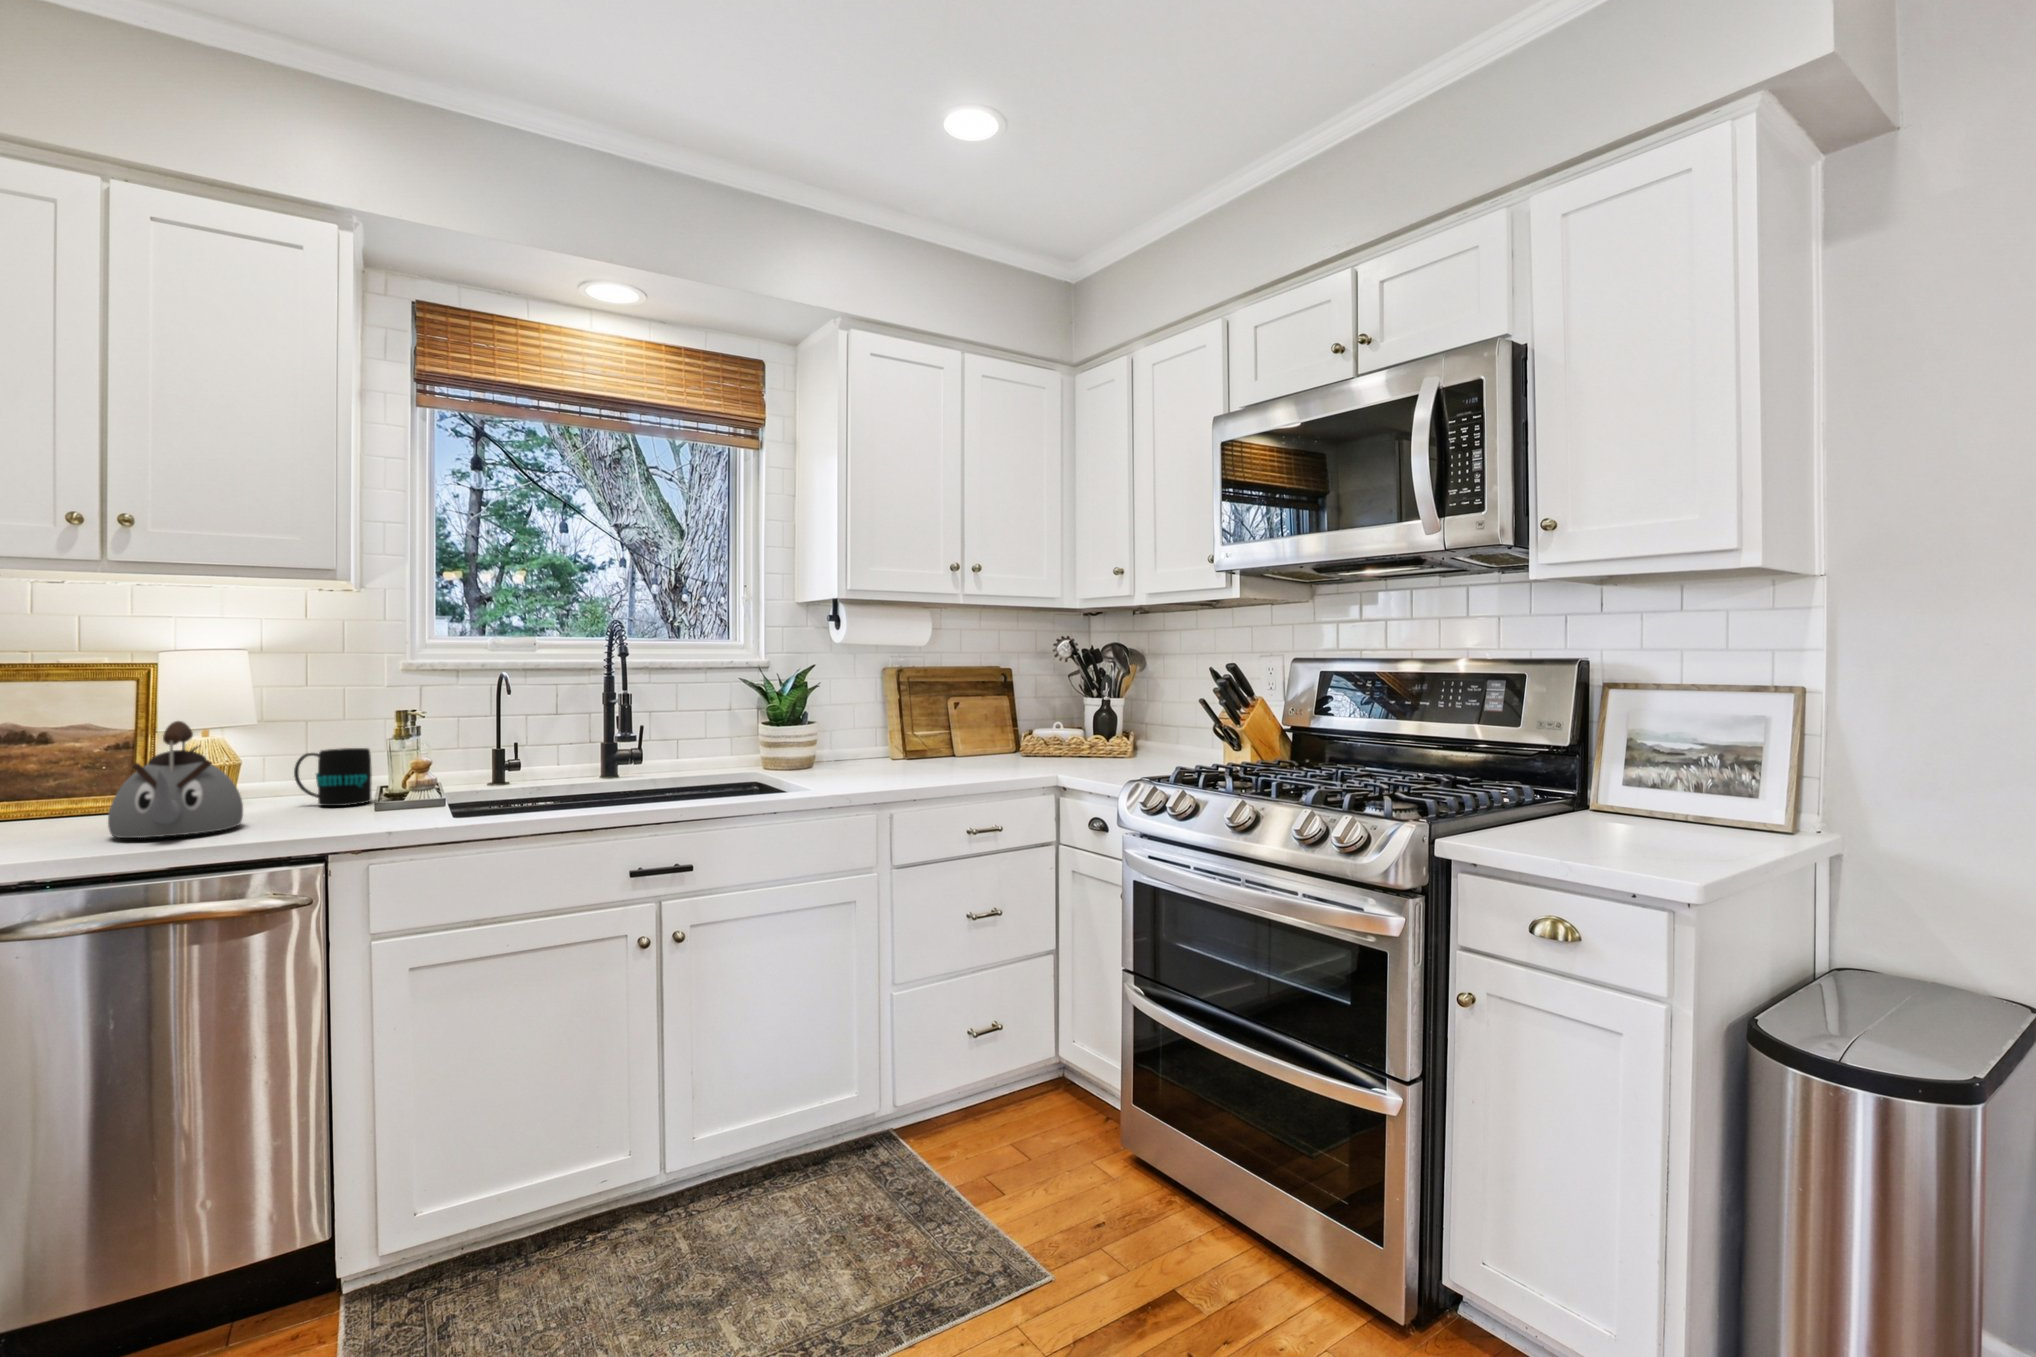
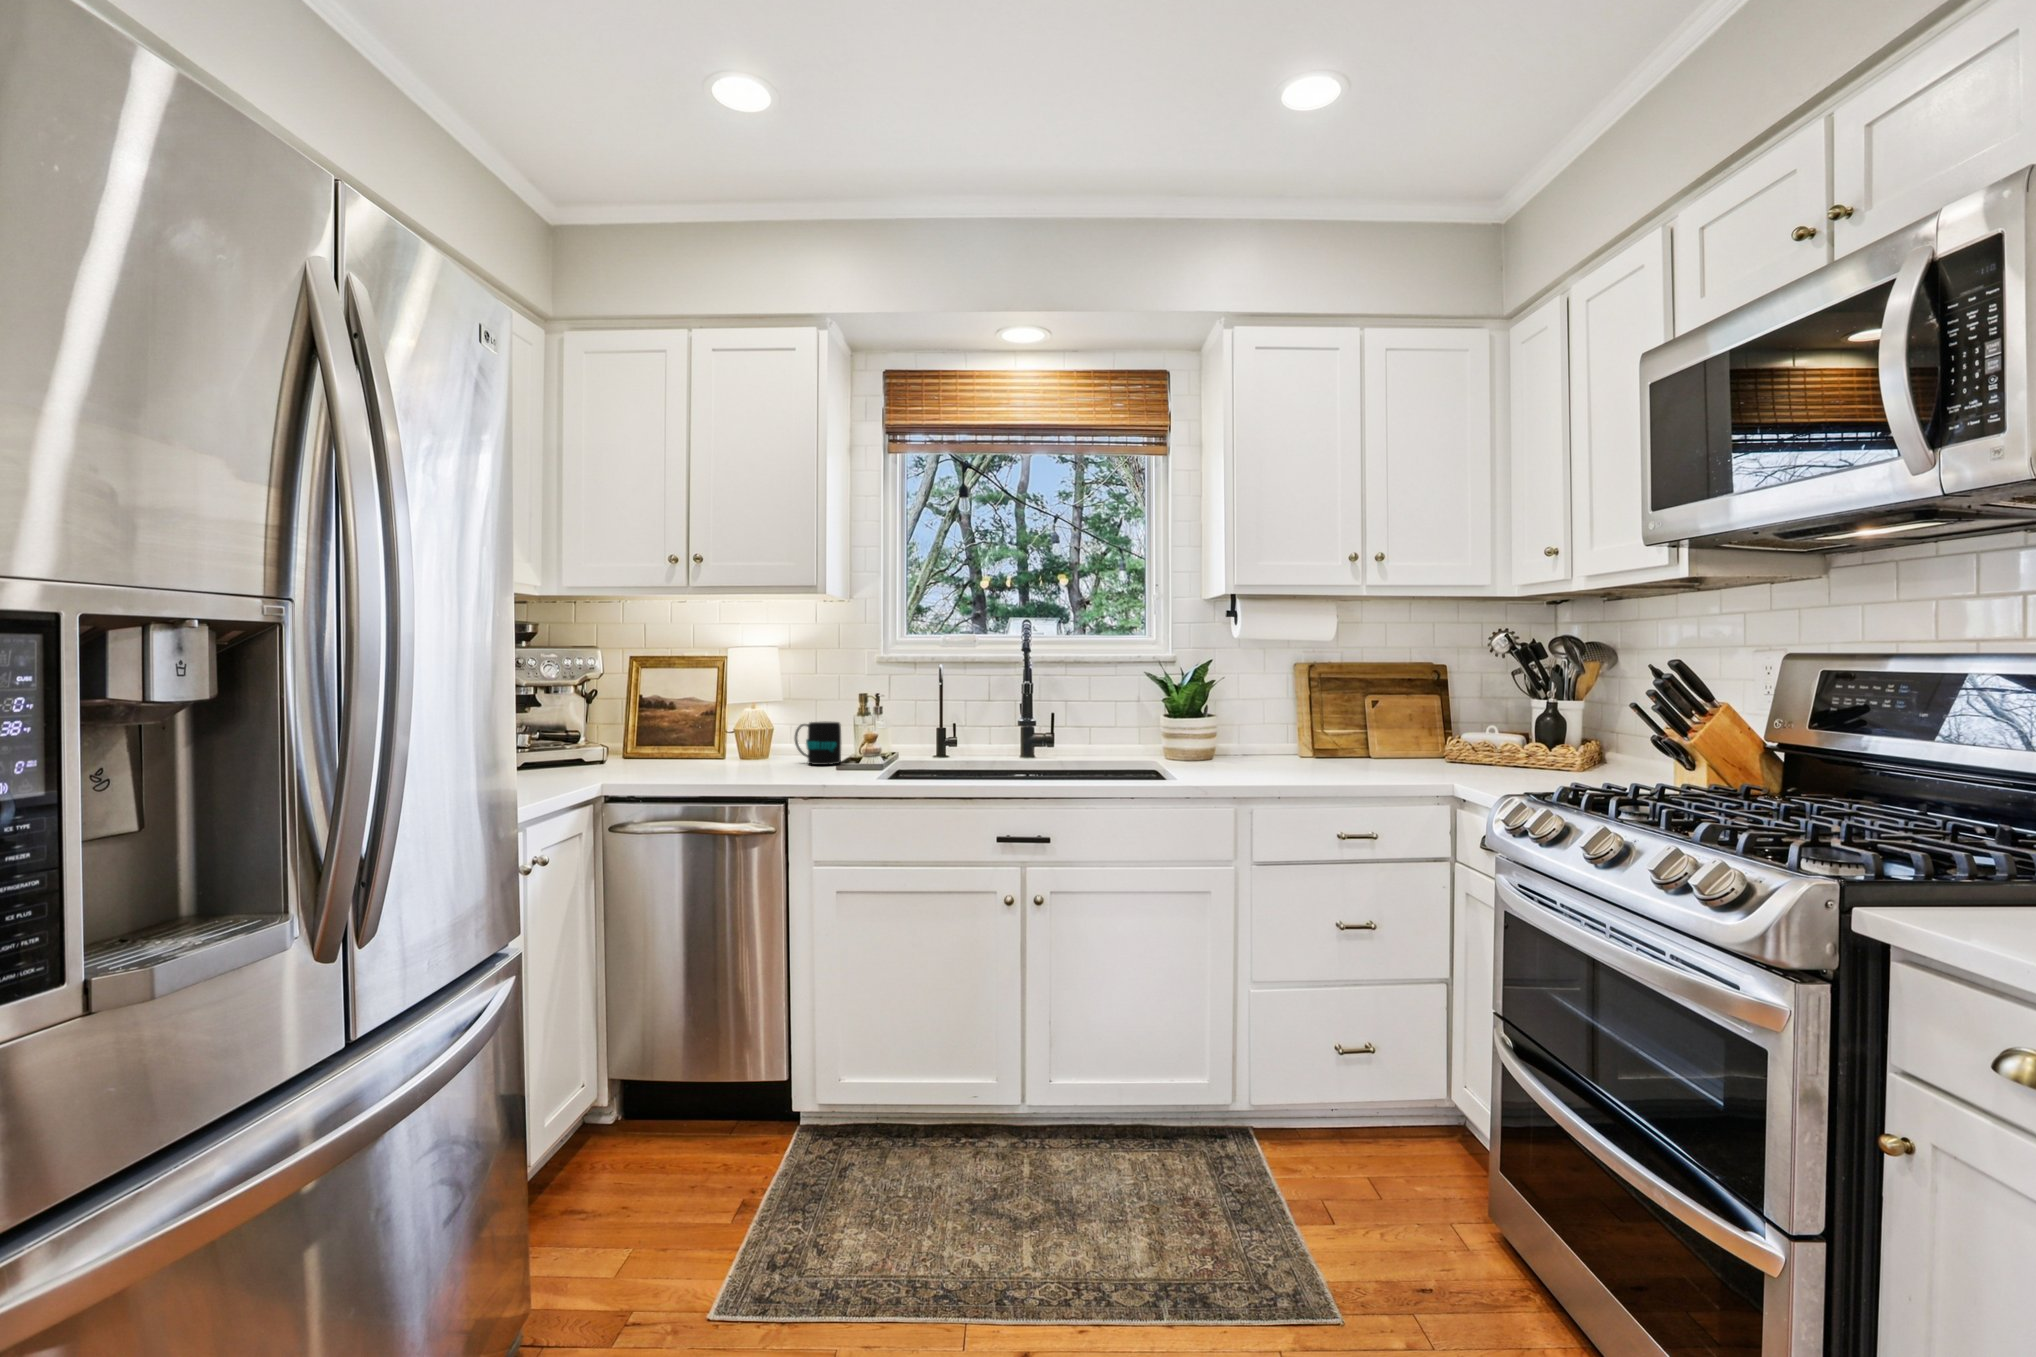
kettle: present [108,721,243,838] -> none [679,697,753,776]

